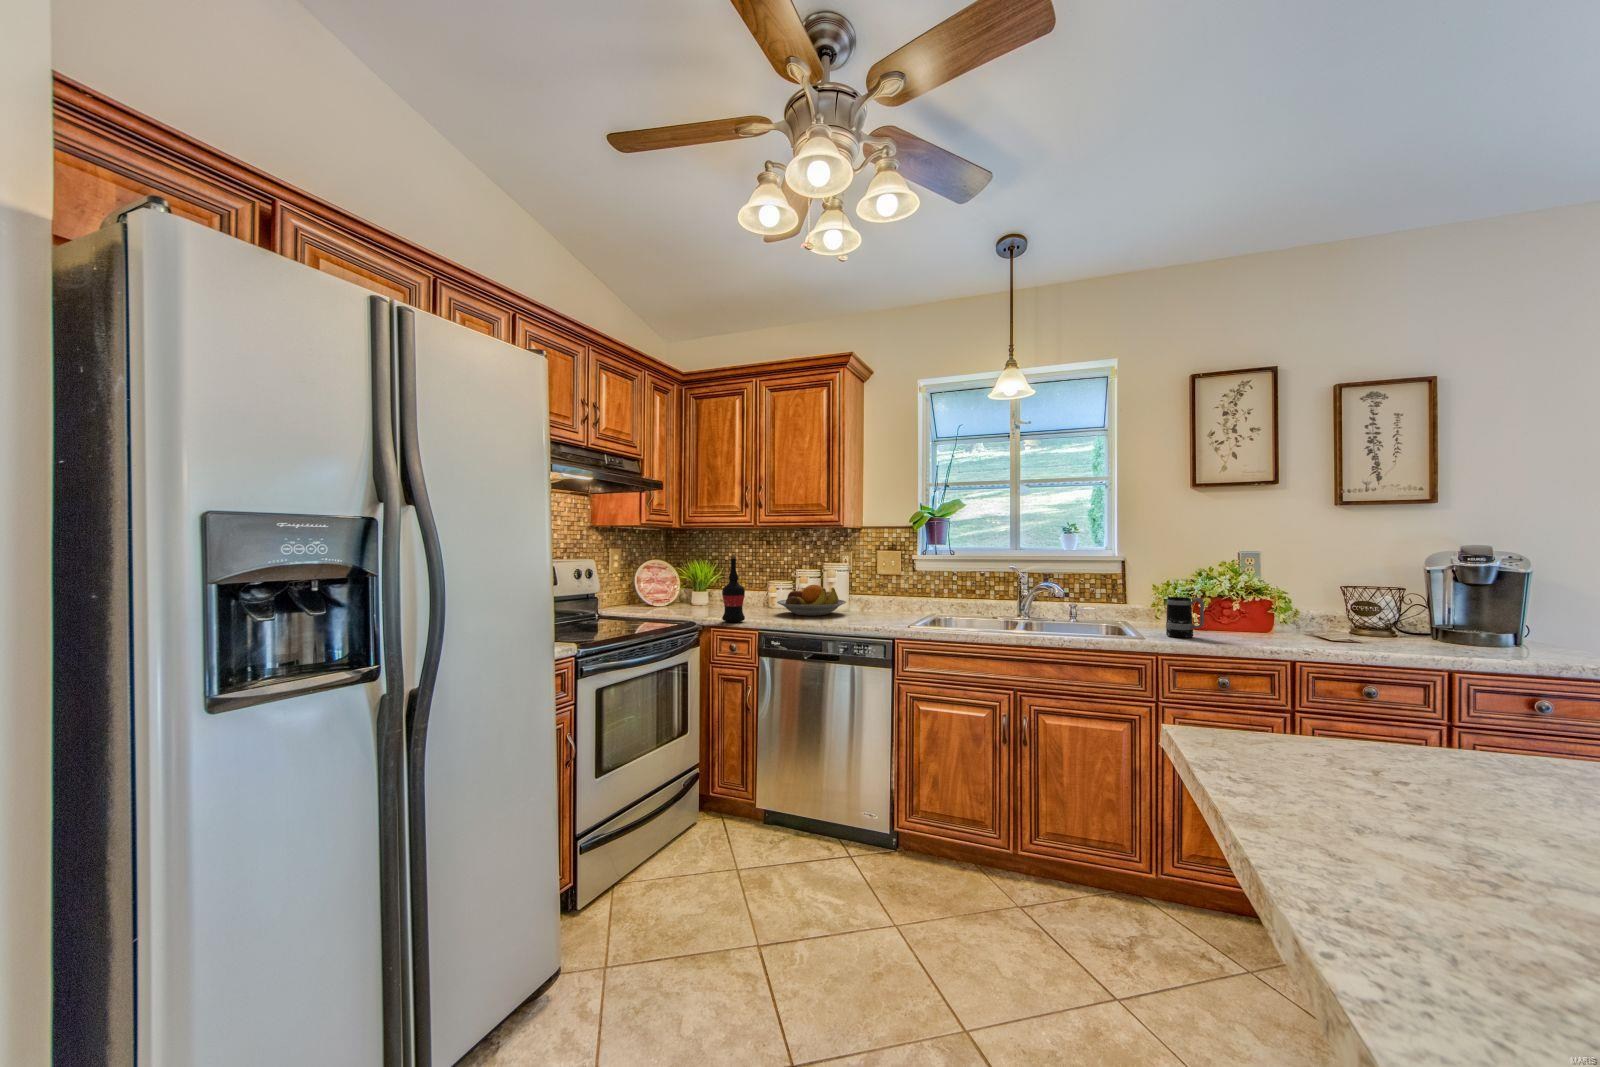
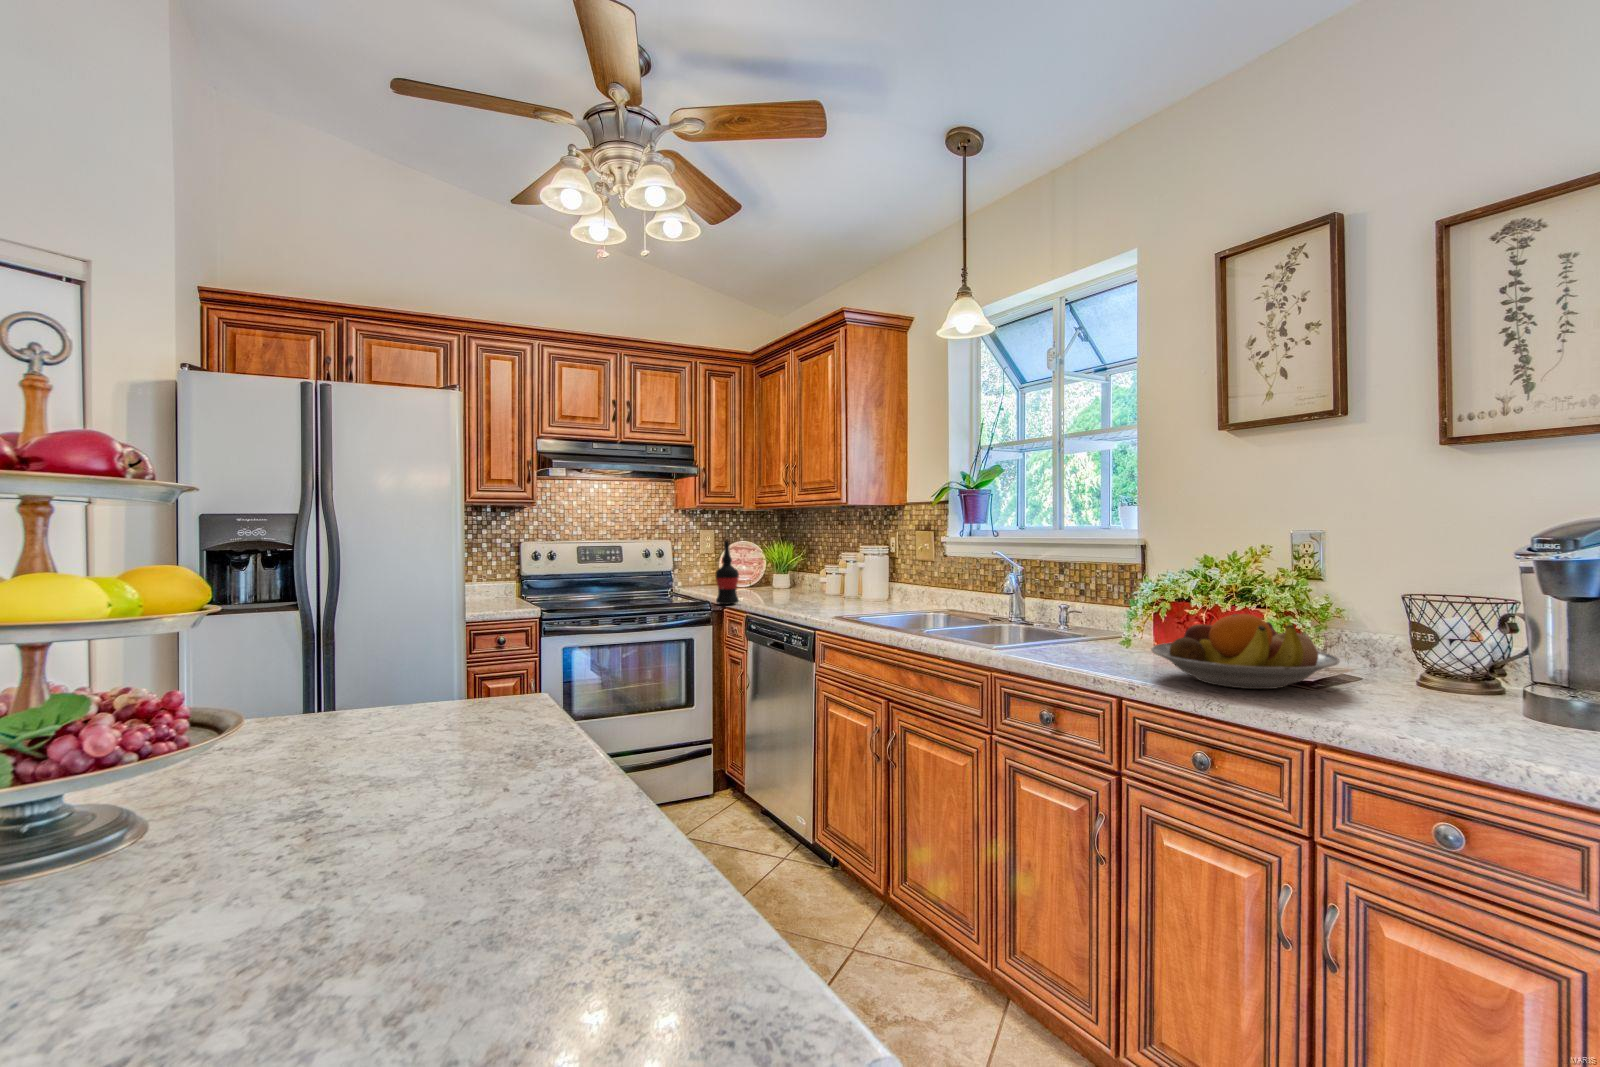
fruit bowl: present [777,585,846,616] -> present [1151,614,1340,689]
mug: present [1166,597,1204,638] -> none [1053,598,1089,657]

